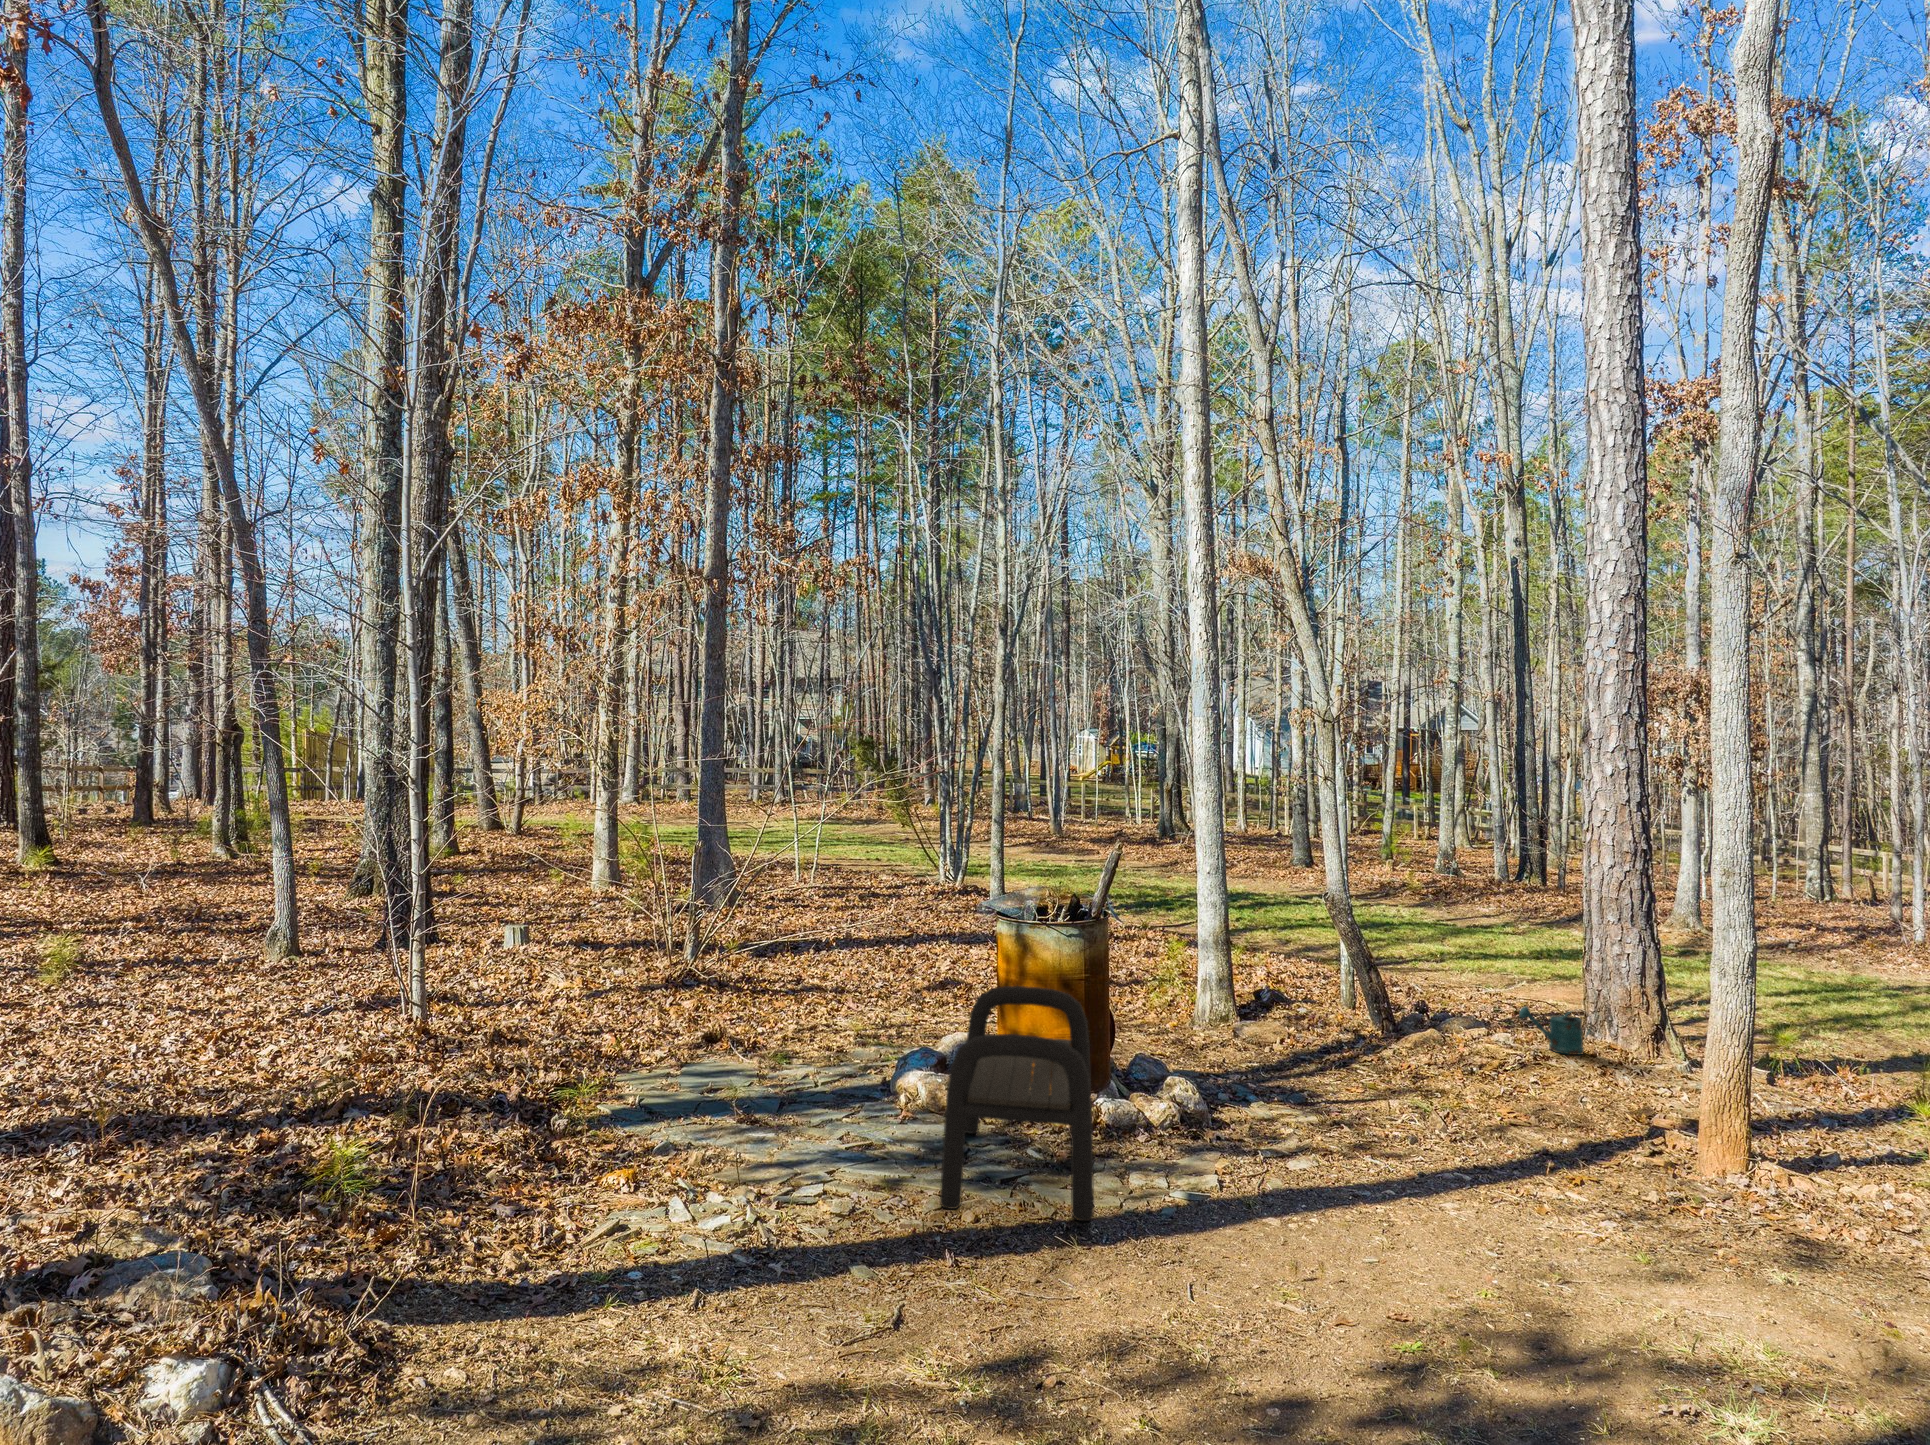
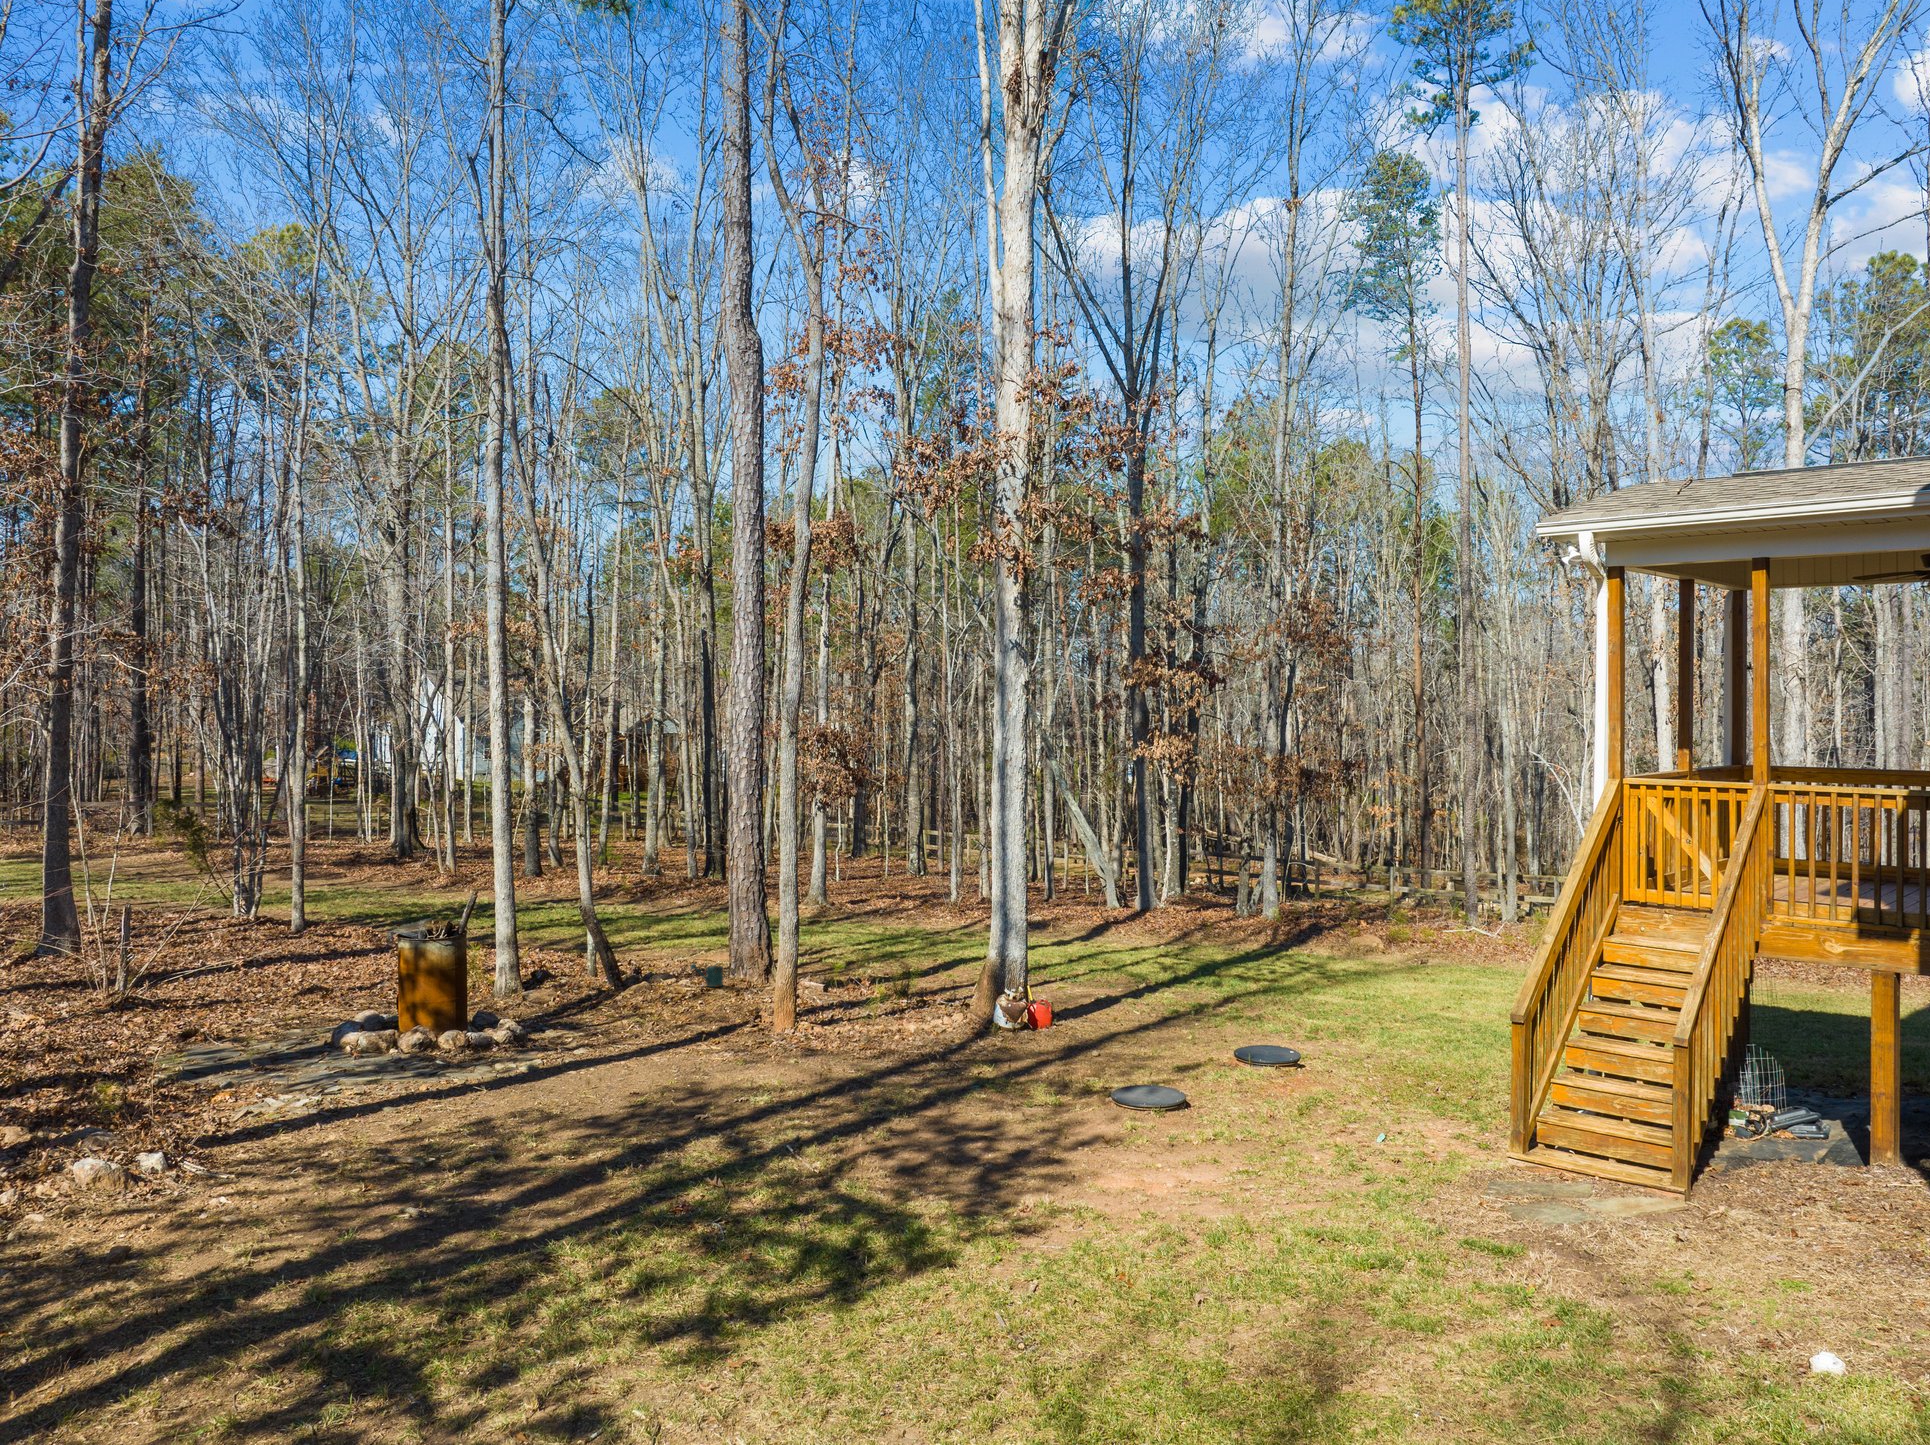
bench: present [940,986,1094,1221] -> none [392,976,488,1087]

